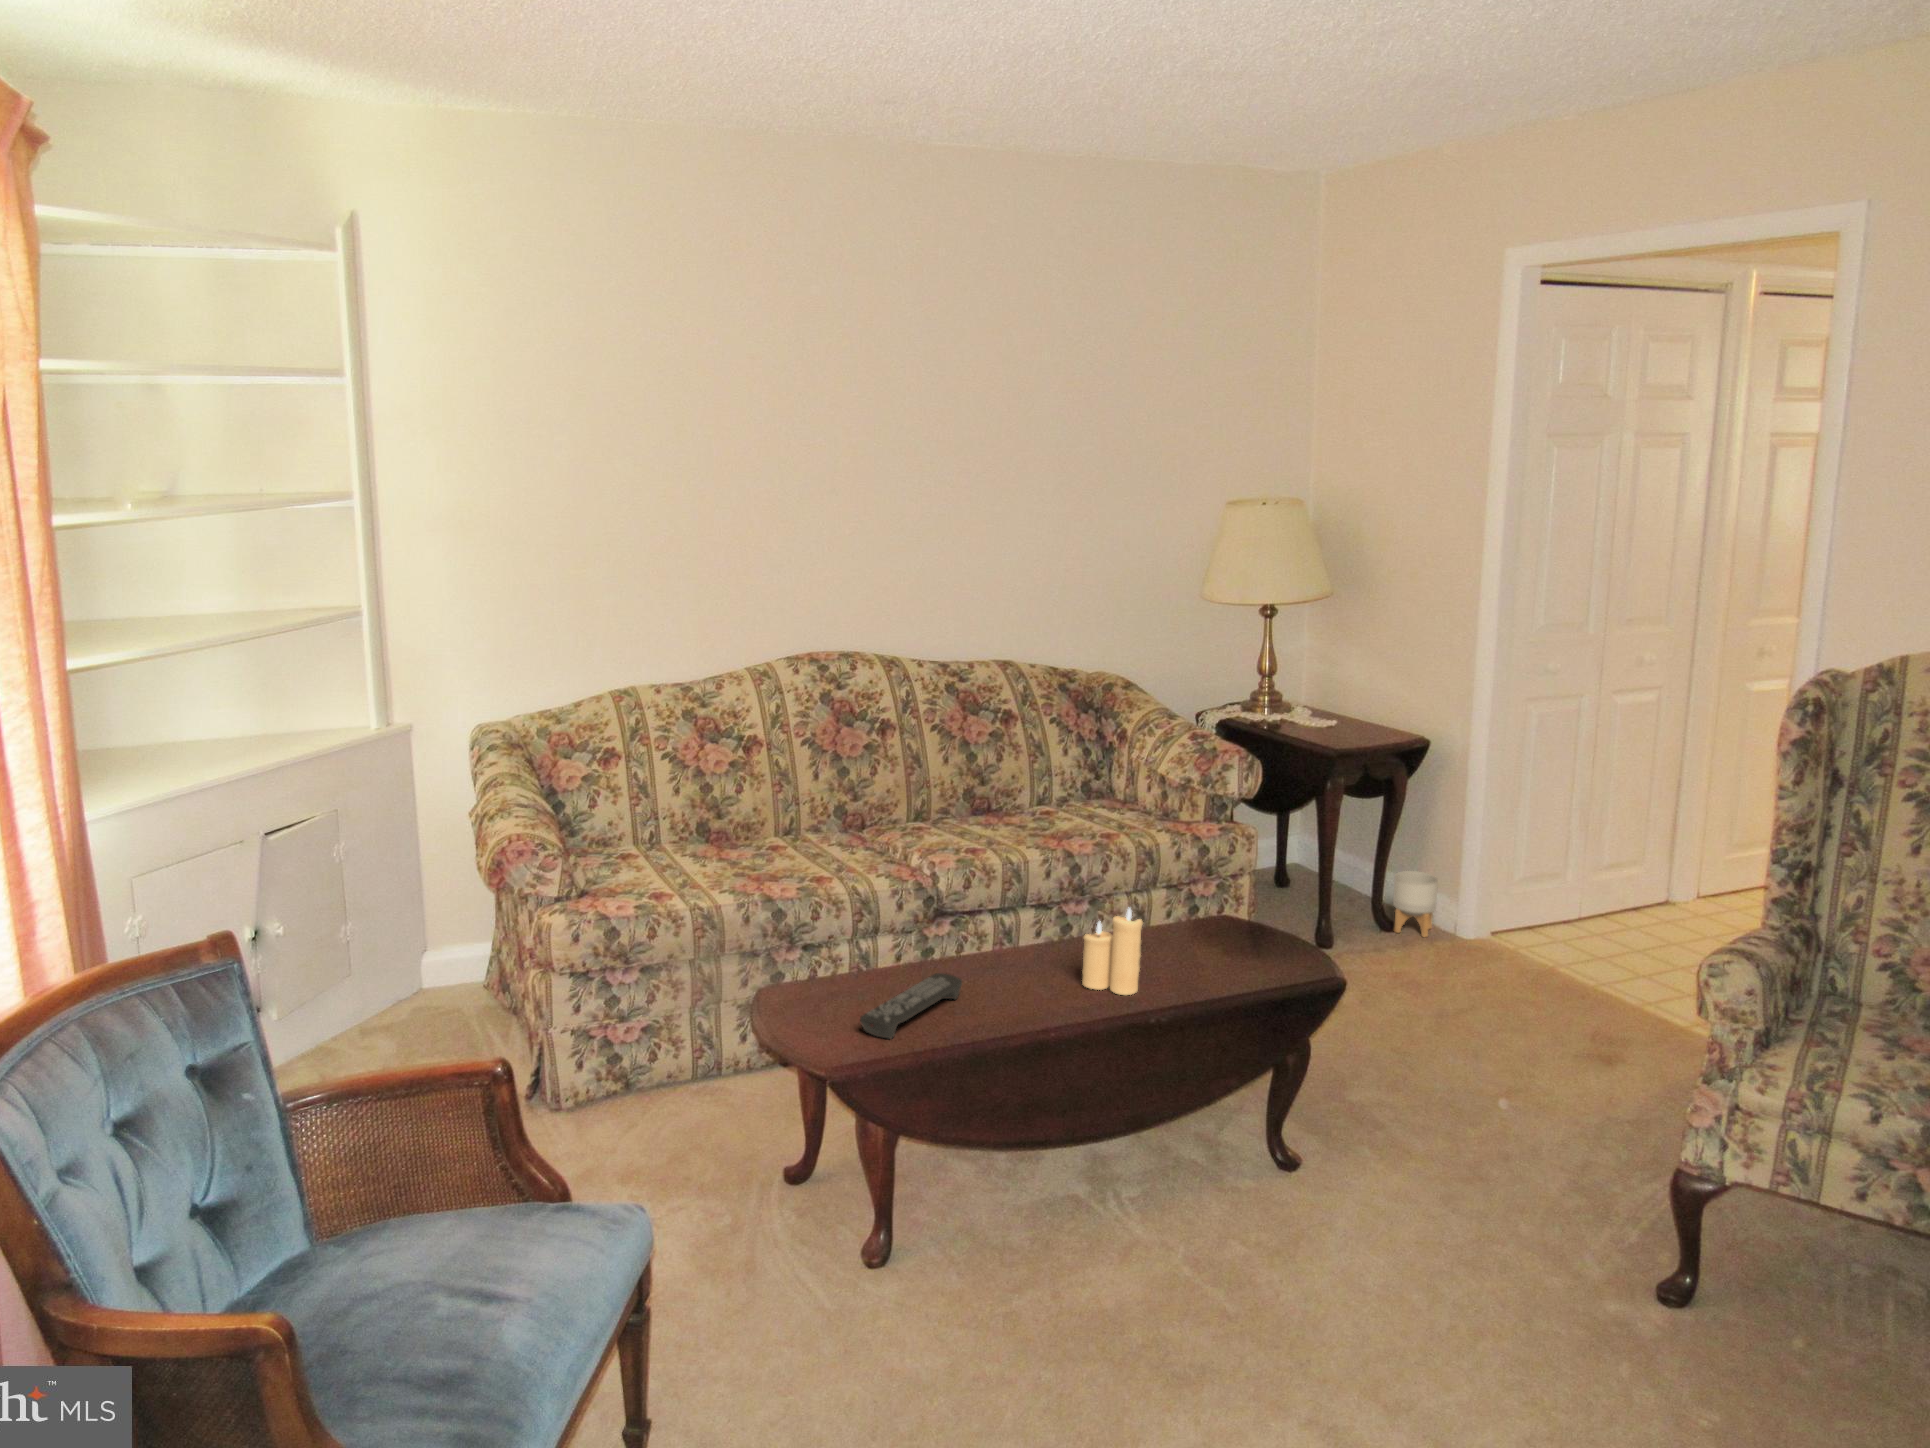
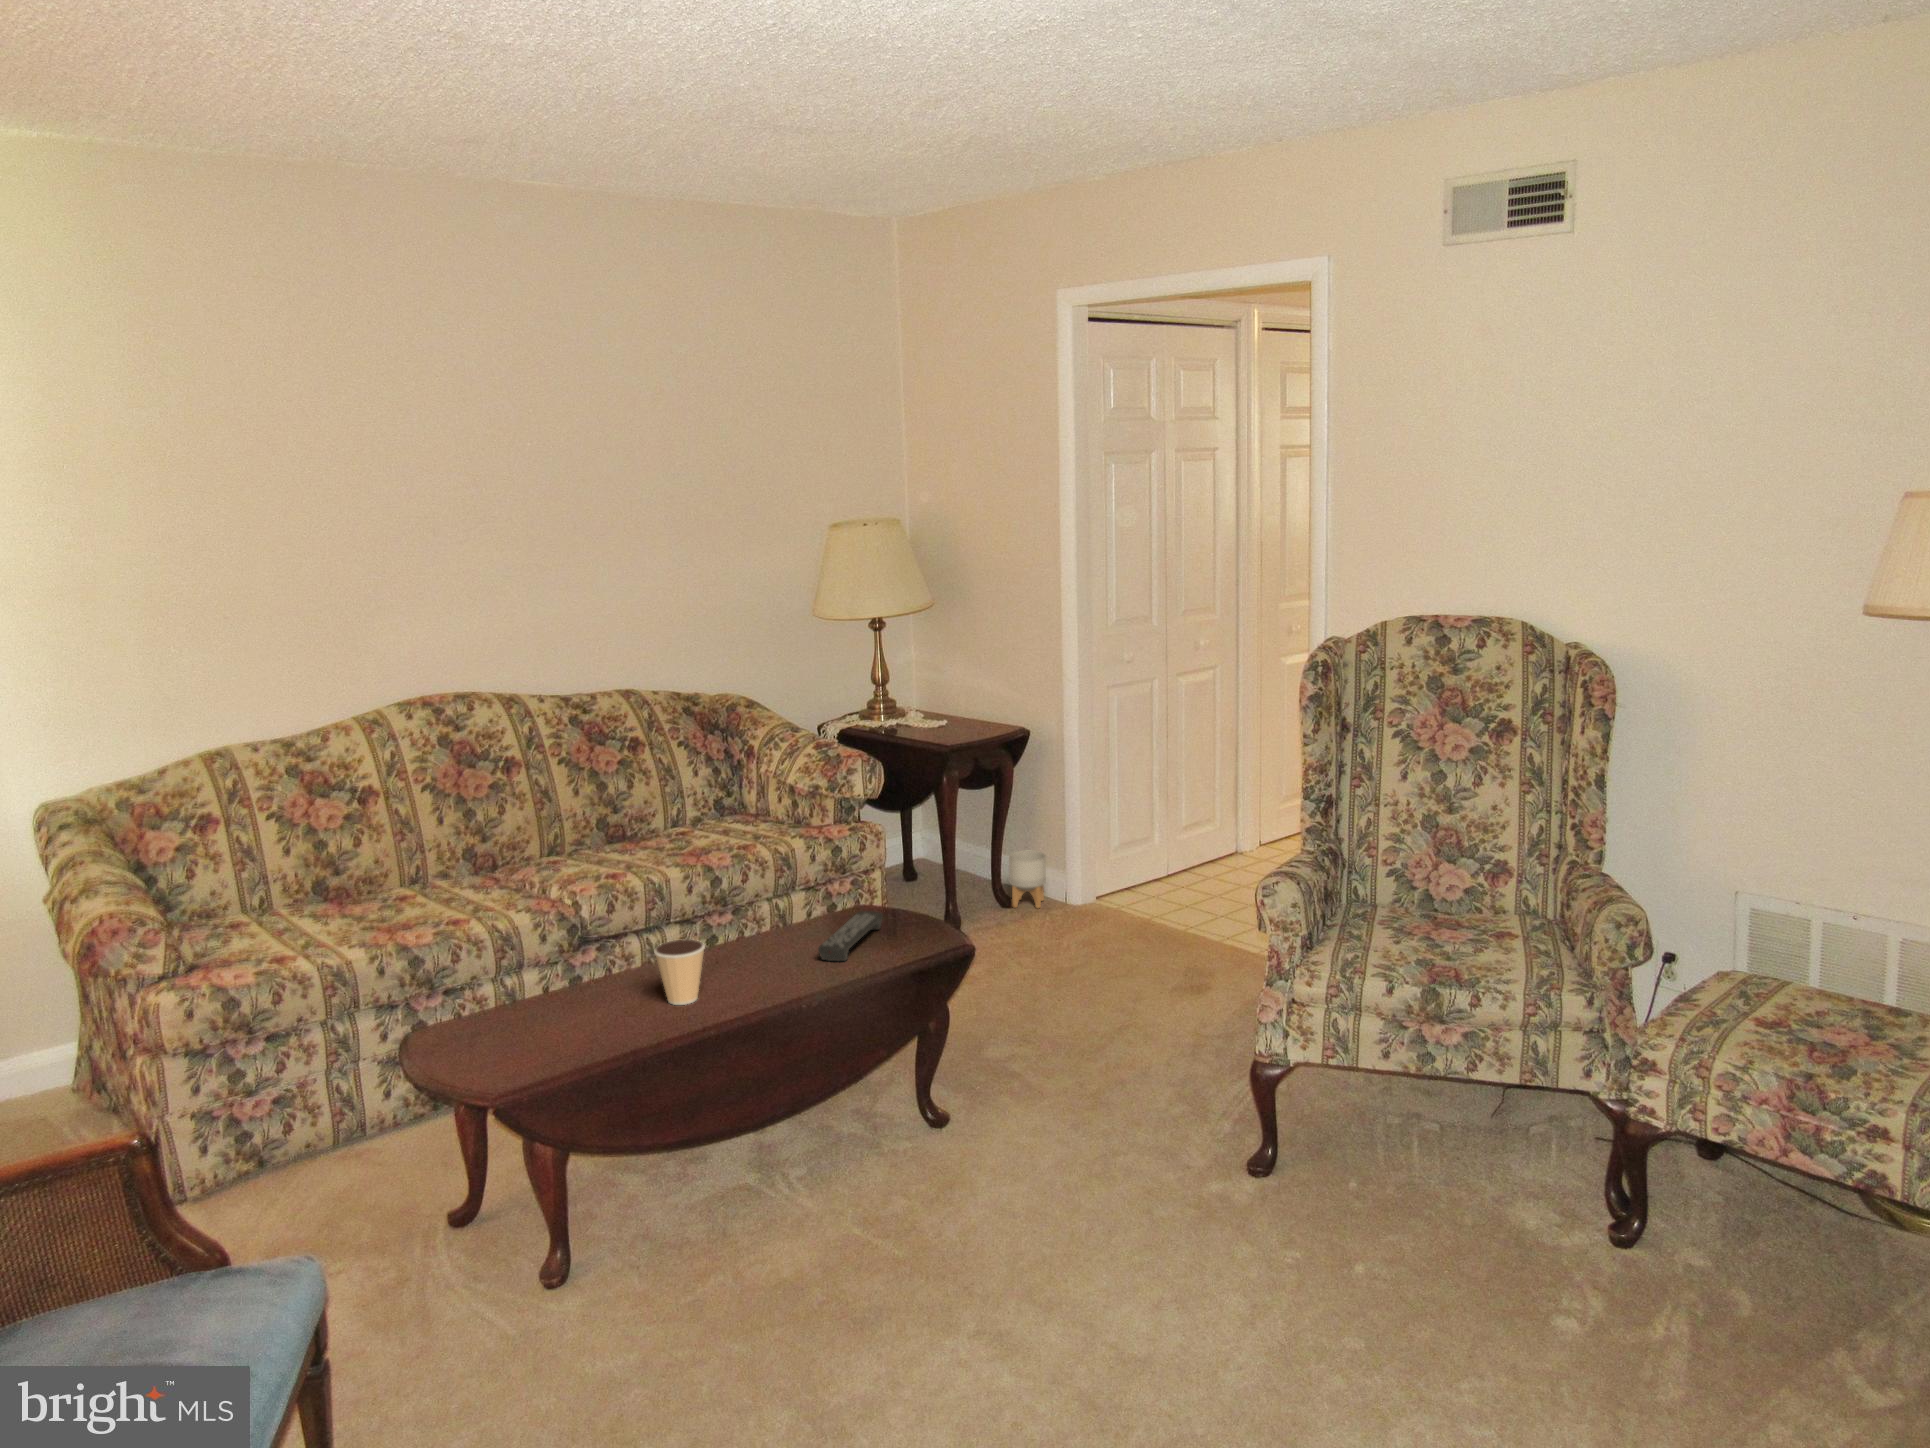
candle: present [1082,908,1143,995] -> none [727,904,781,985]
coffee cup: none [1005,933,1059,1004] -> present [654,939,705,1005]
remote control: present [860,973,962,1039] -> present [818,911,883,961]

